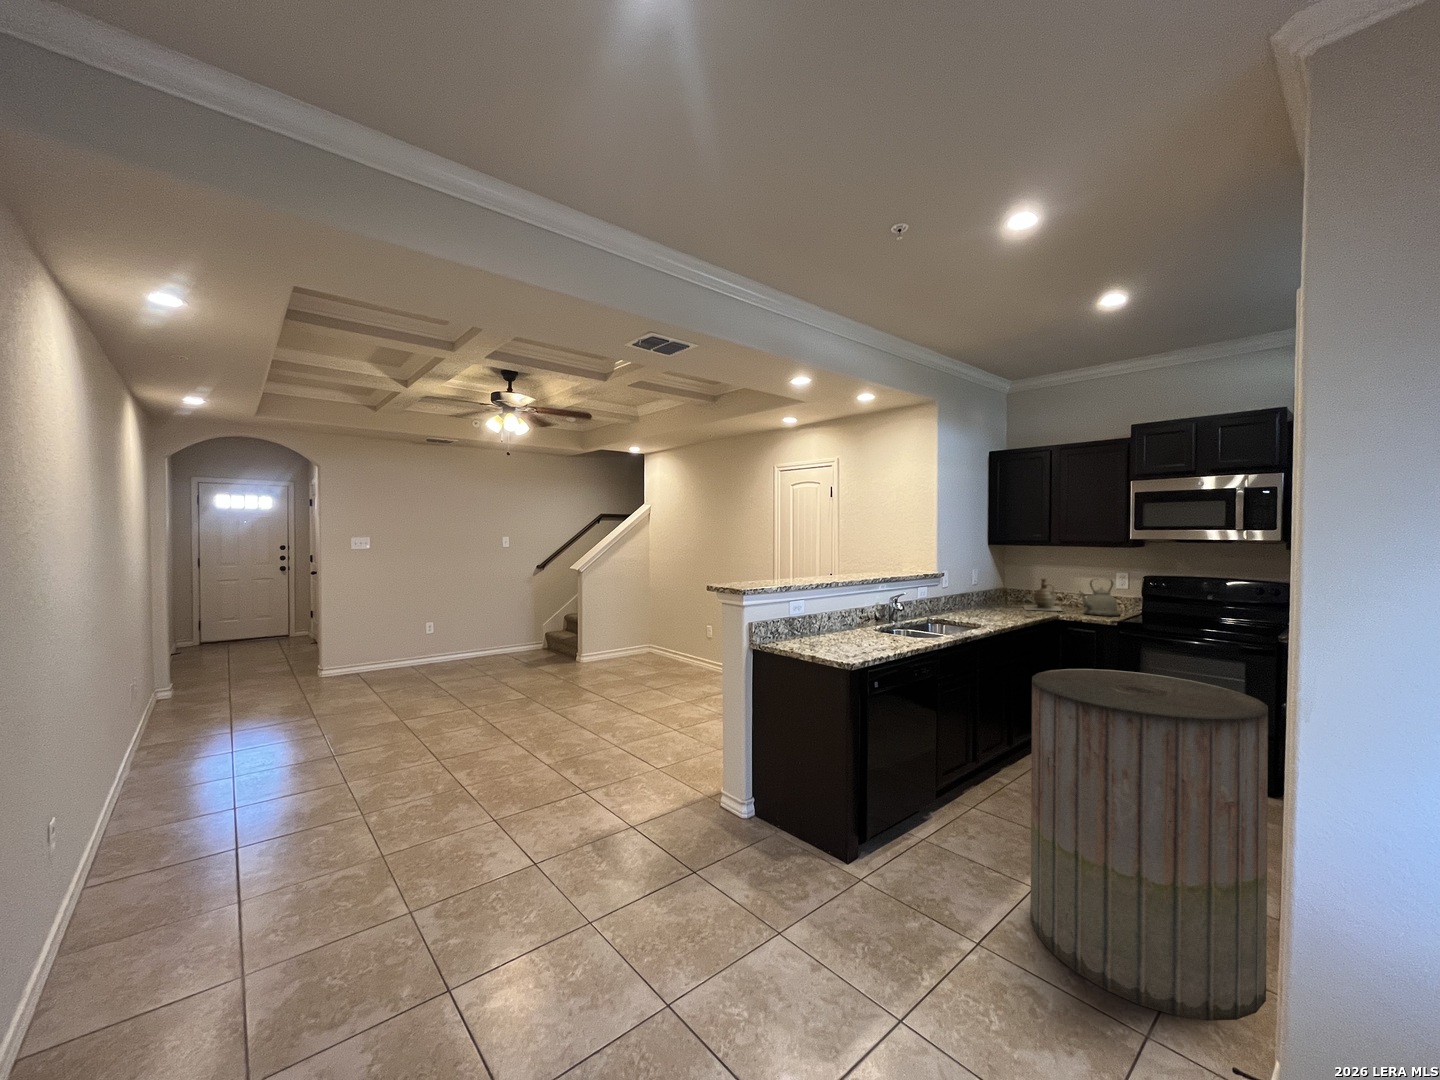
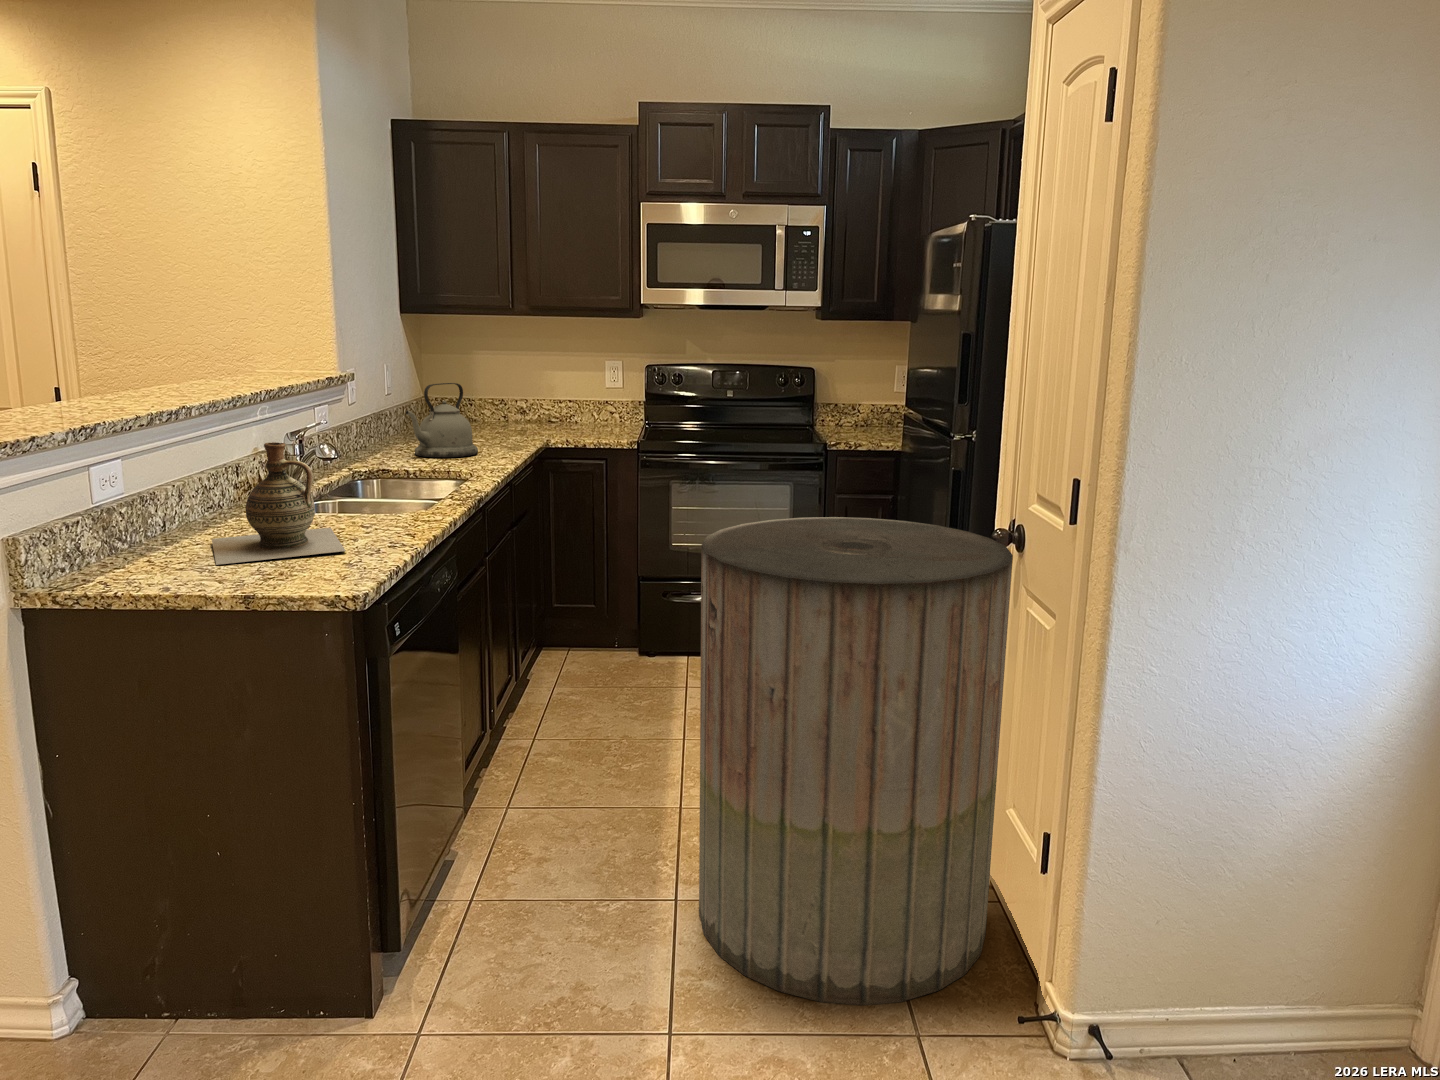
ceramic jug: present [1023,579,1062,611] -> present [212,442,345,565]
kettle: present [1079,580,1120,616] -> present [406,383,478,457]

